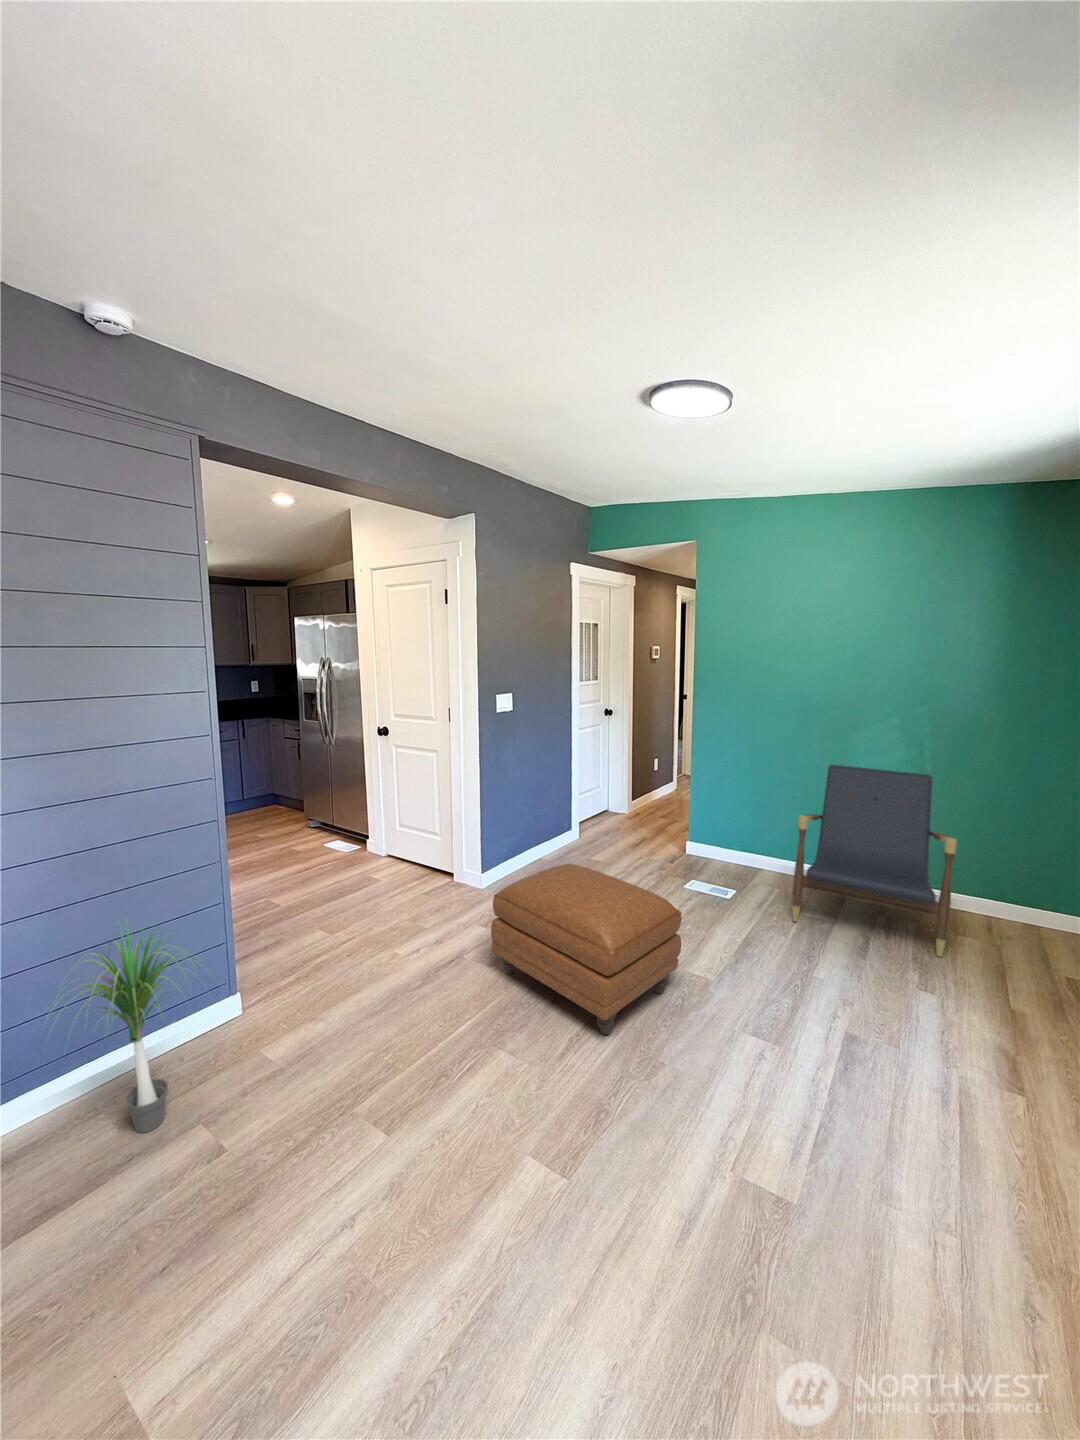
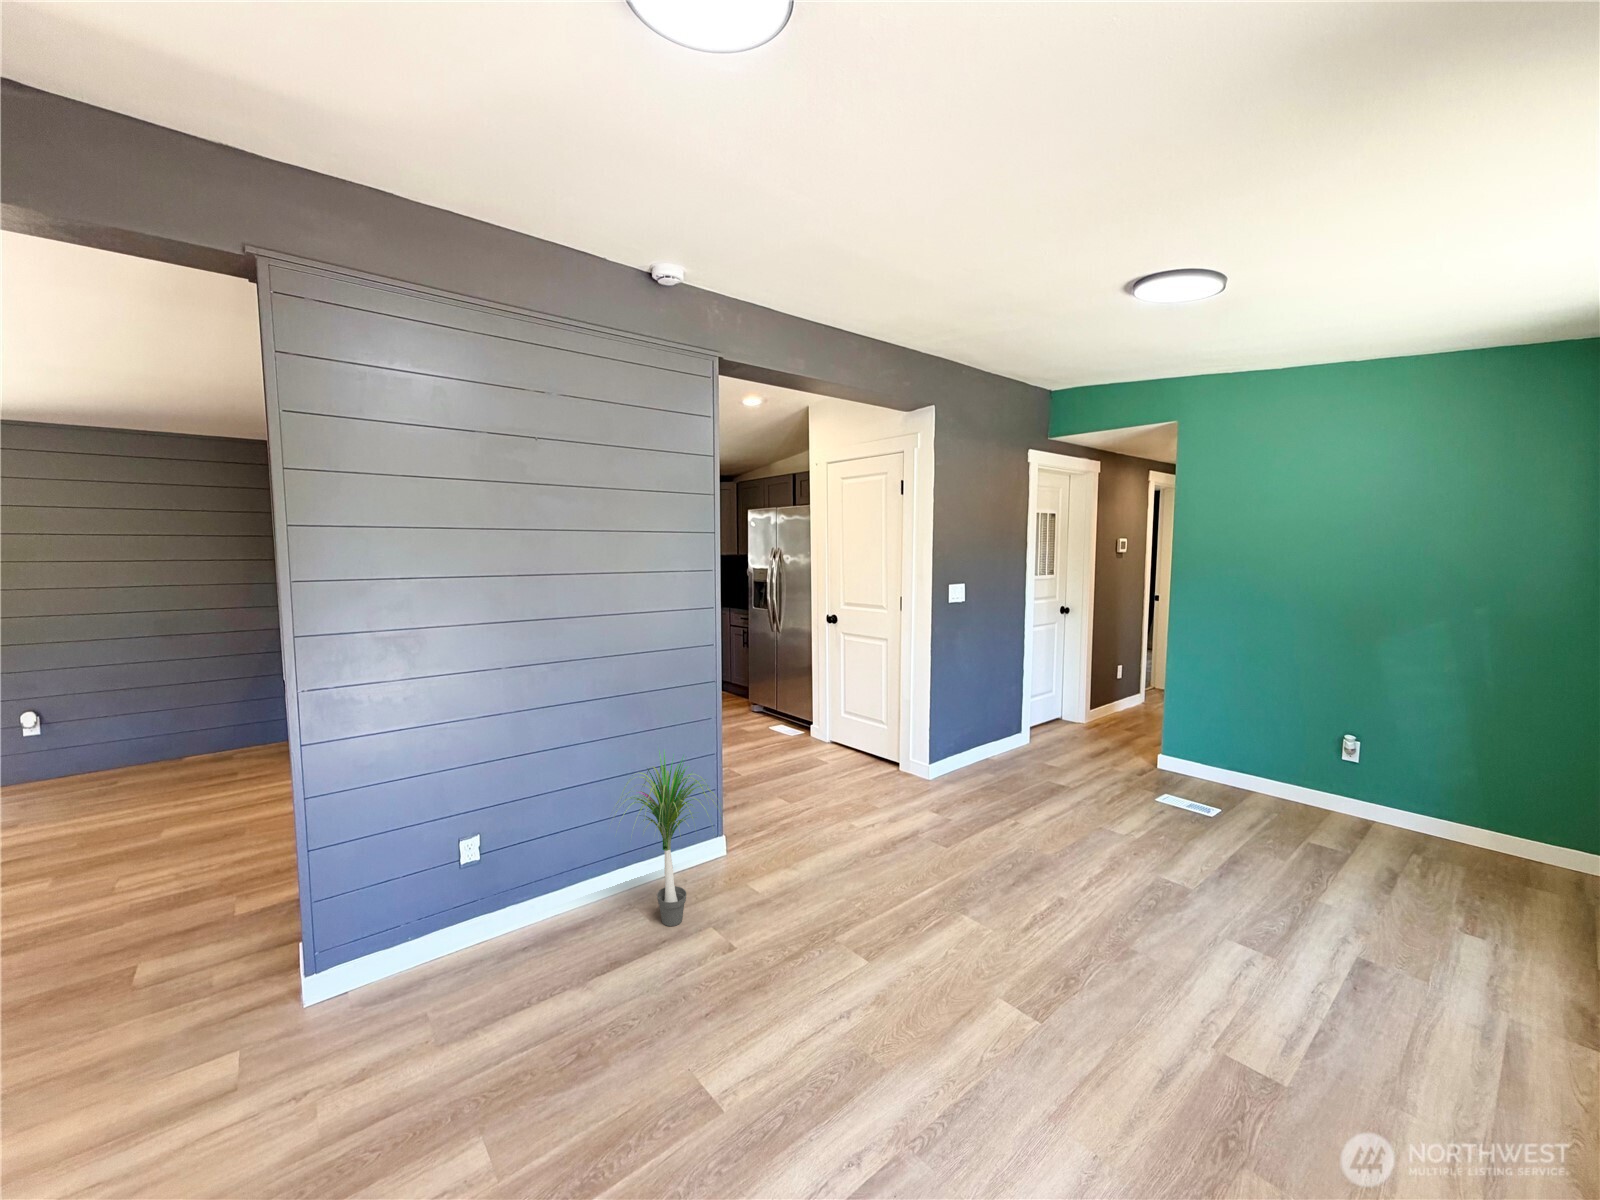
lounge chair: present [792,765,957,957] -> none [1295,673,1523,906]
ottoman: present [491,864,682,1034] -> none [949,755,1157,919]

